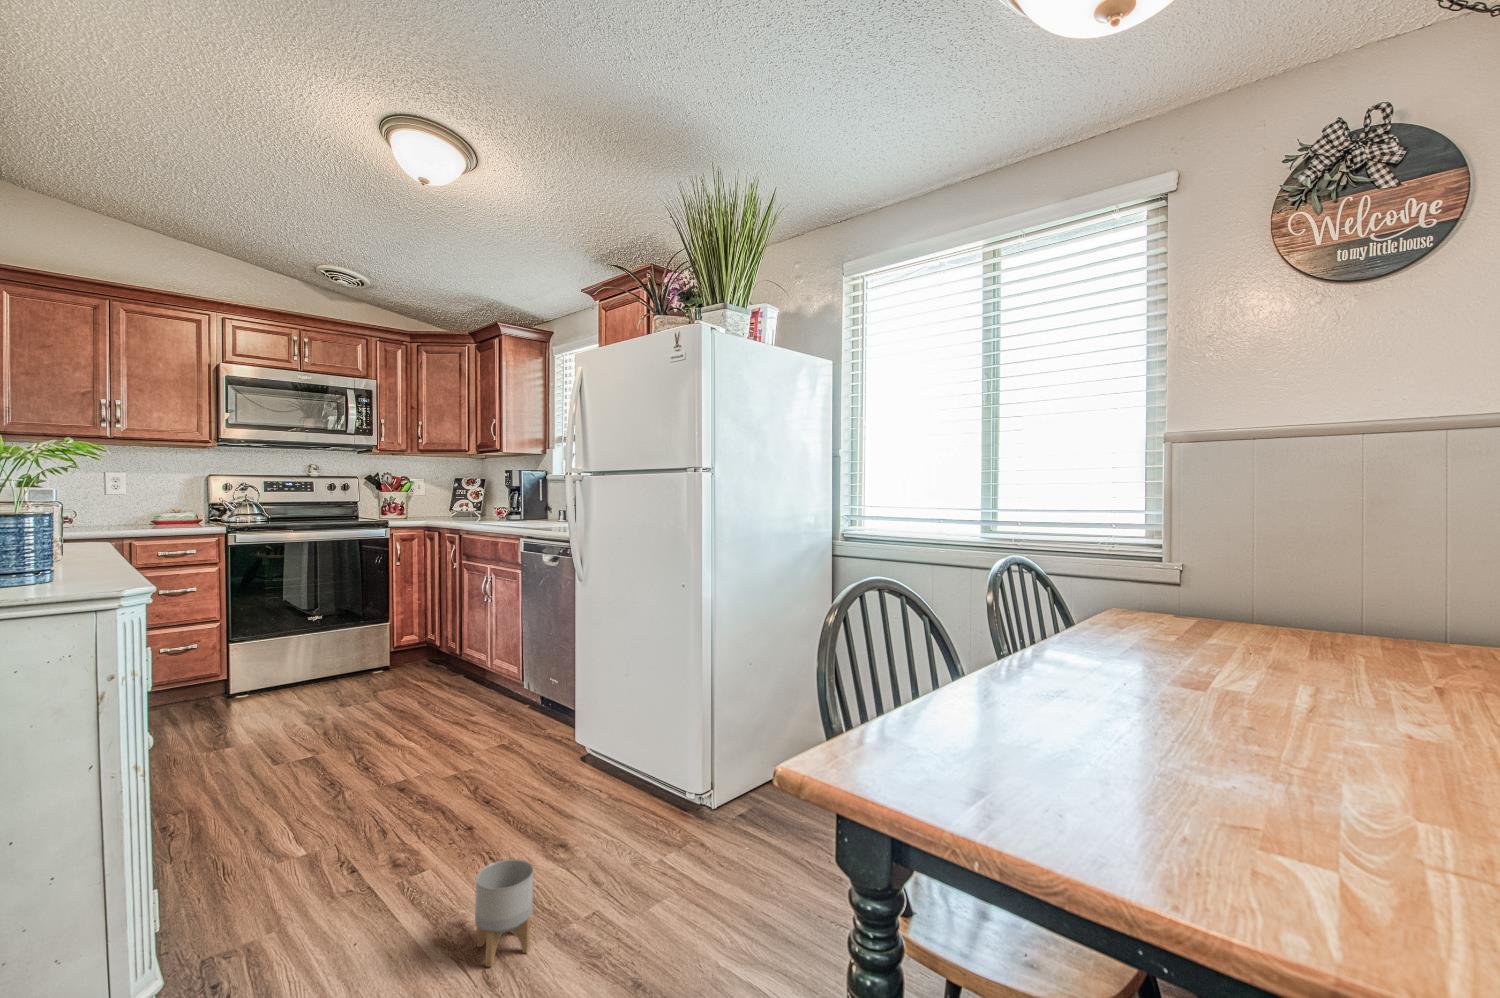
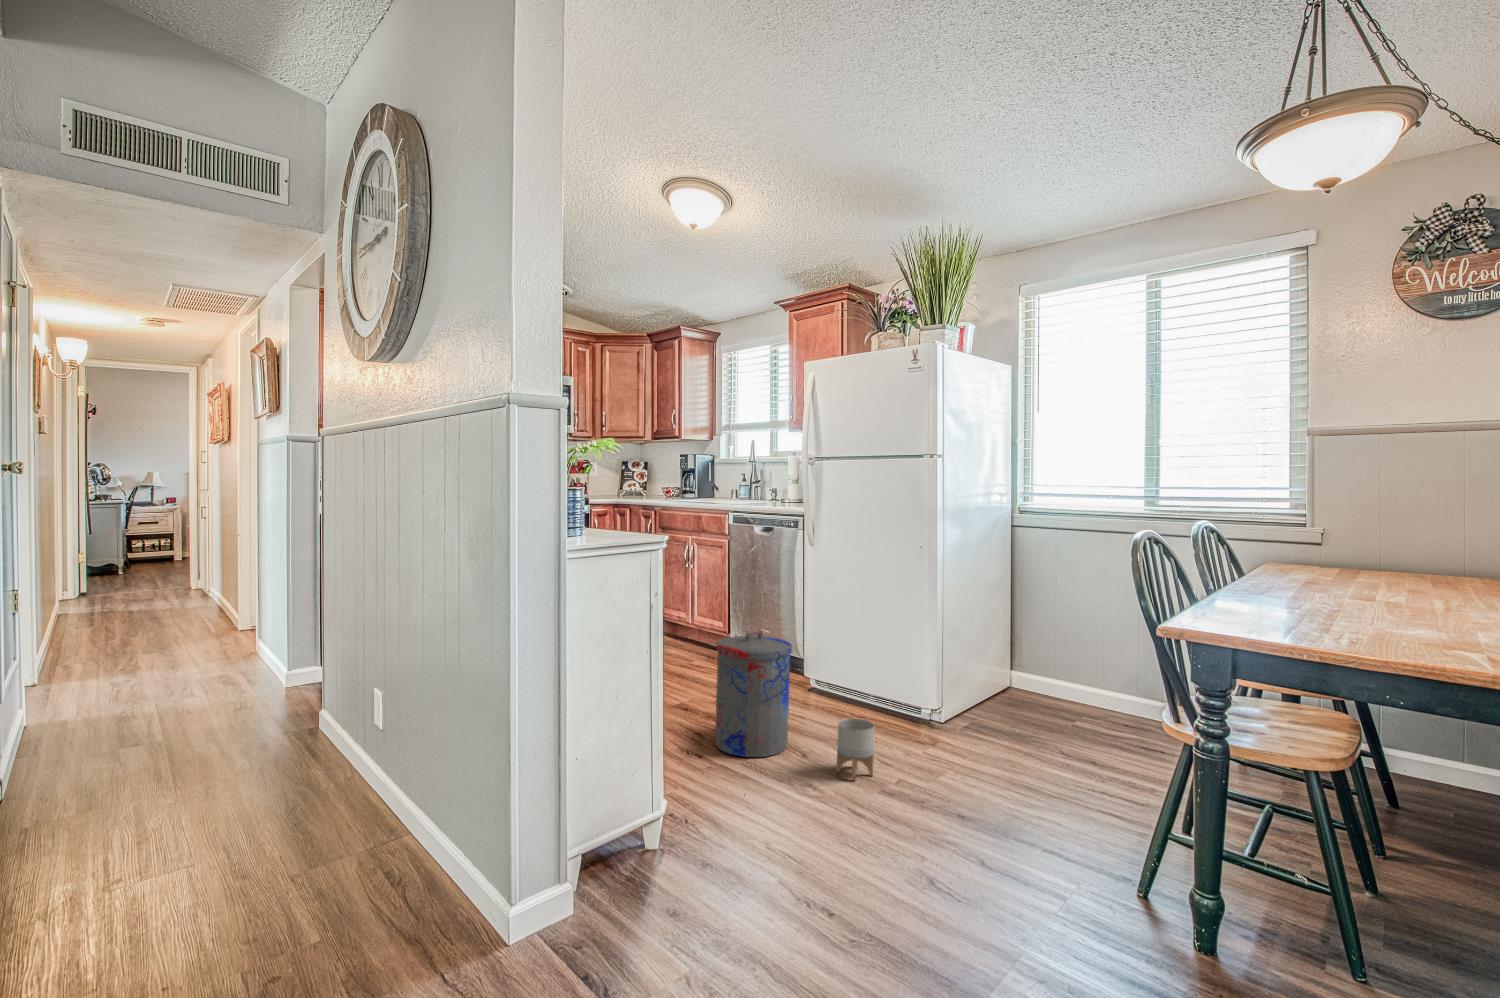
trash can: none [340,719,463,915] -> present [715,630,792,757]

